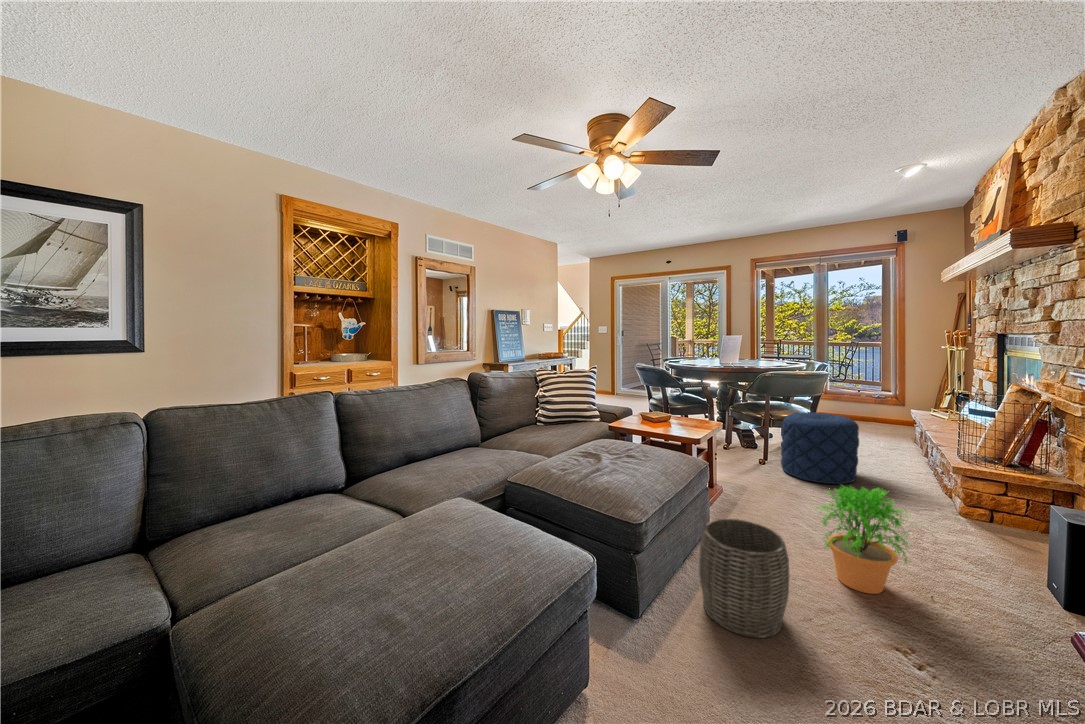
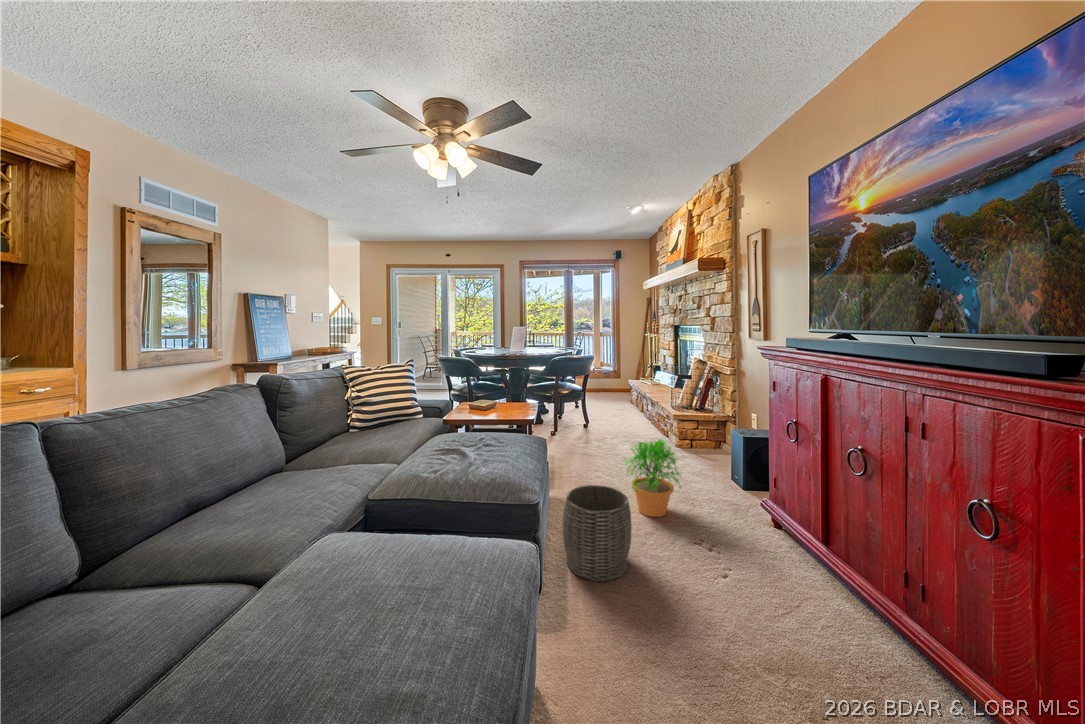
pouf: present [781,413,859,484] -> none [567,388,617,442]

